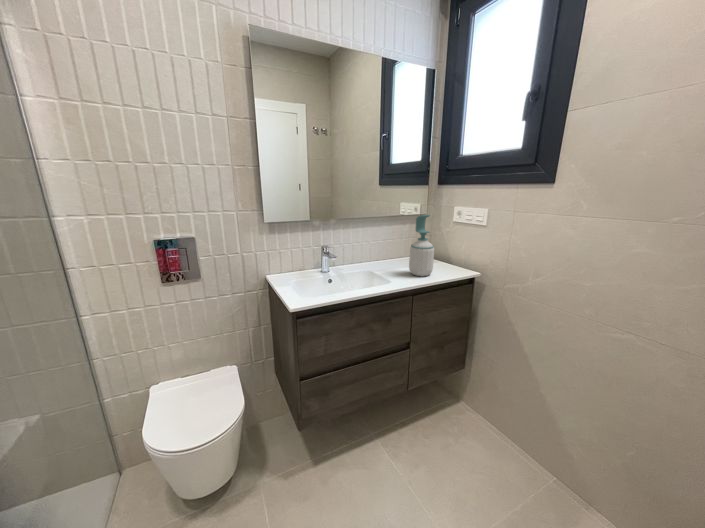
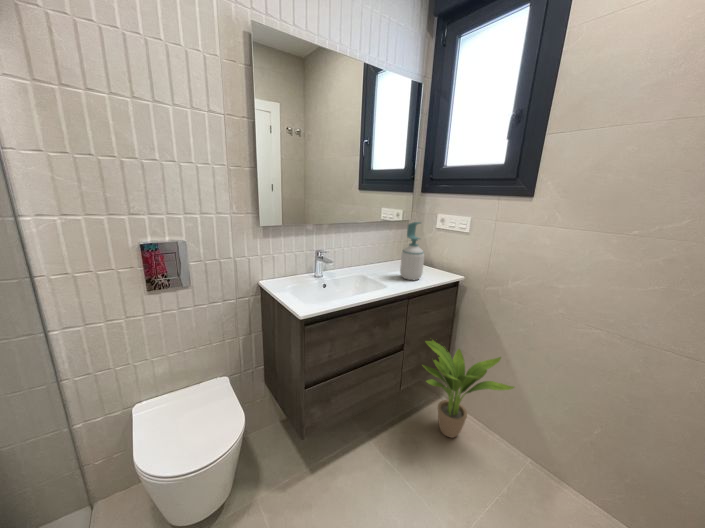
potted plant: none [431,331,535,446] -> present [423,340,514,438]

